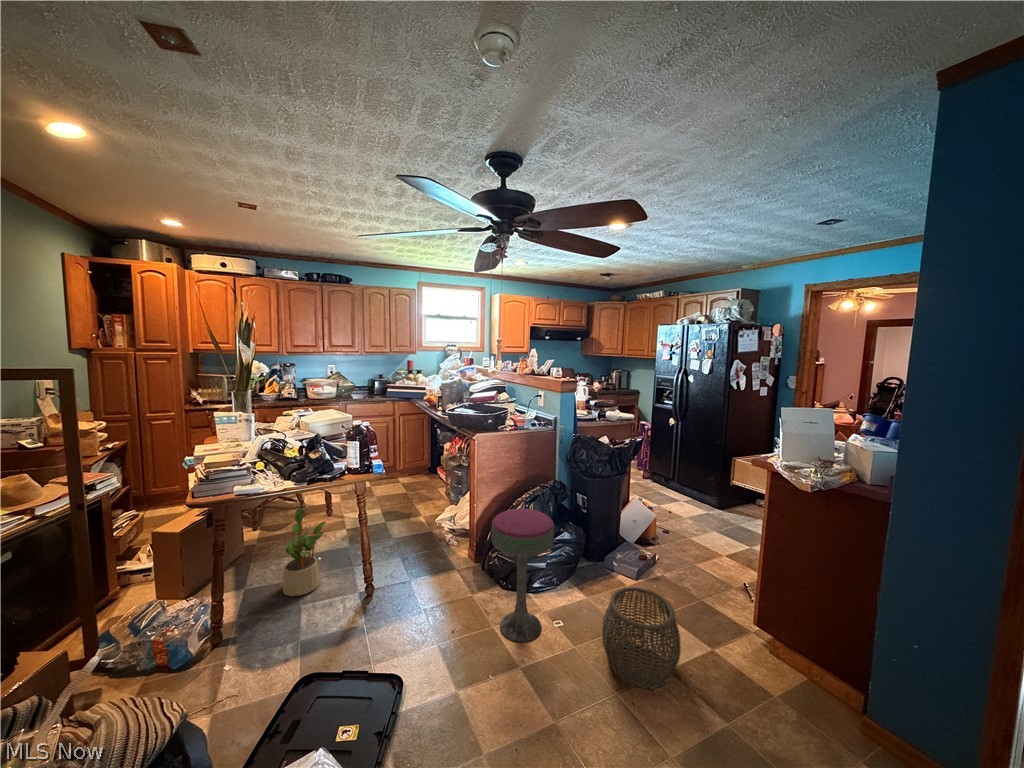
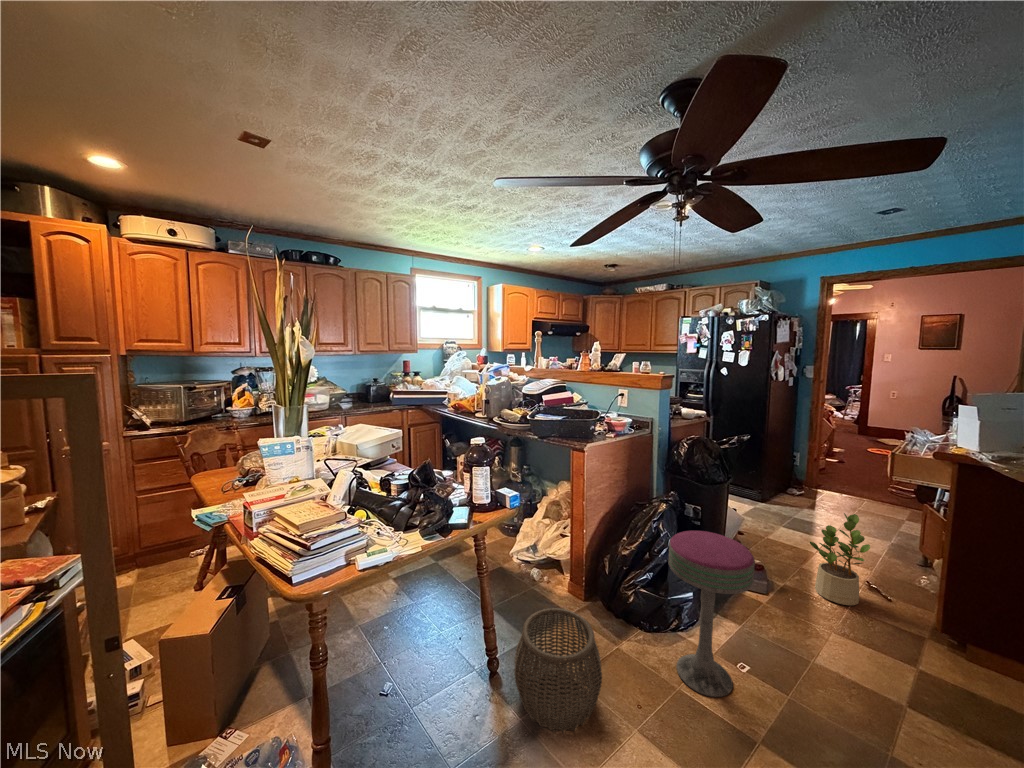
potted plant: present [283,508,326,596] -> present [810,513,870,605]
woven basket: present [602,587,681,690] -> present [514,608,602,732]

